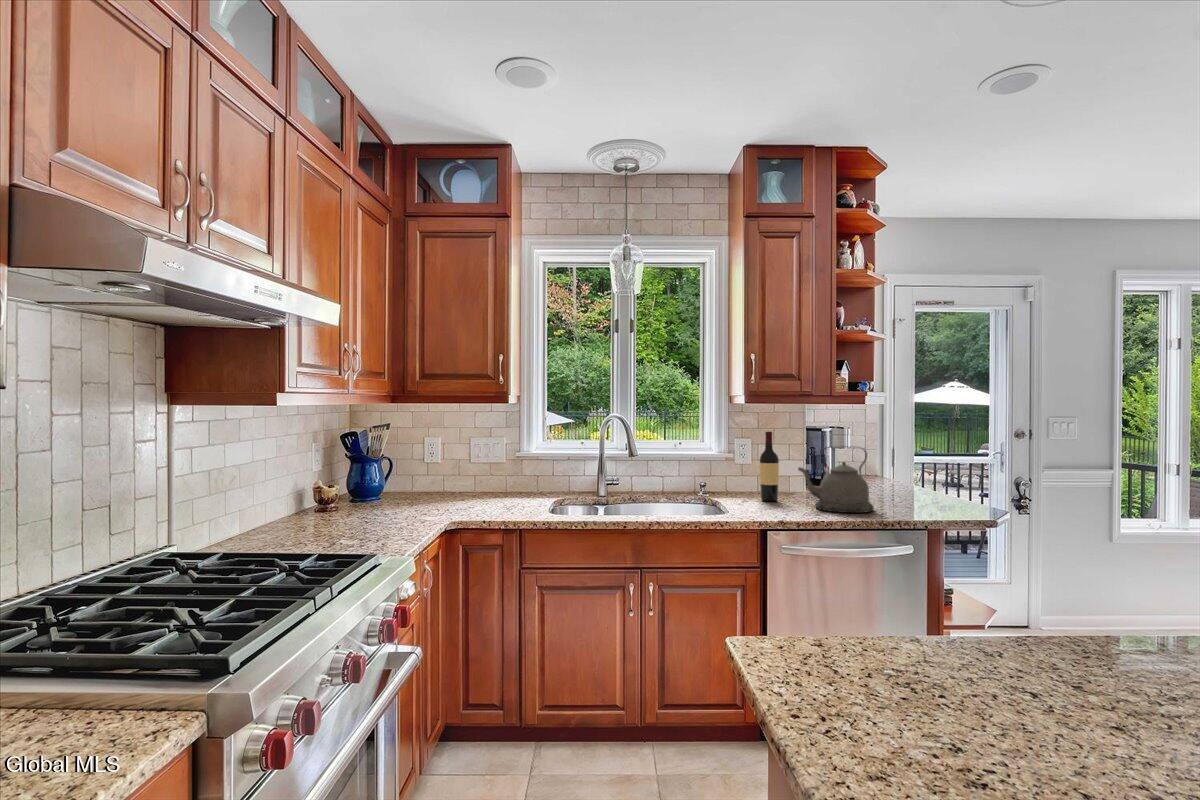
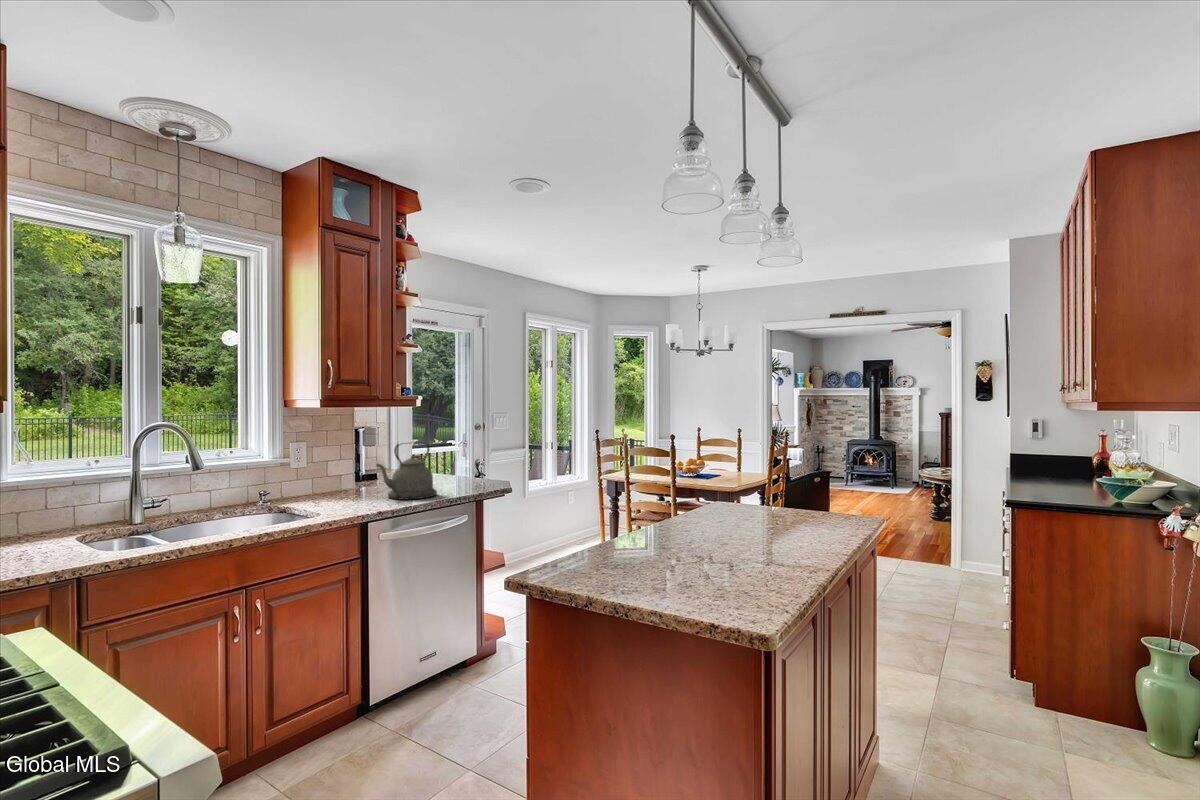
wine bottle: present [760,431,779,502] -> none [328,433,347,500]

